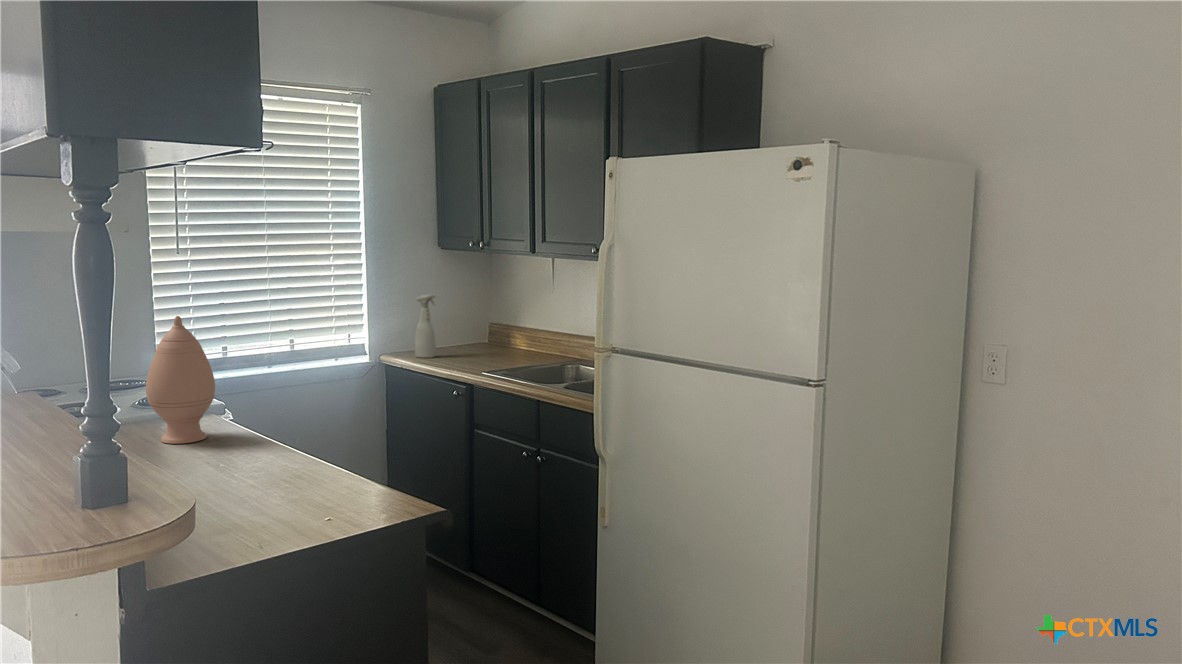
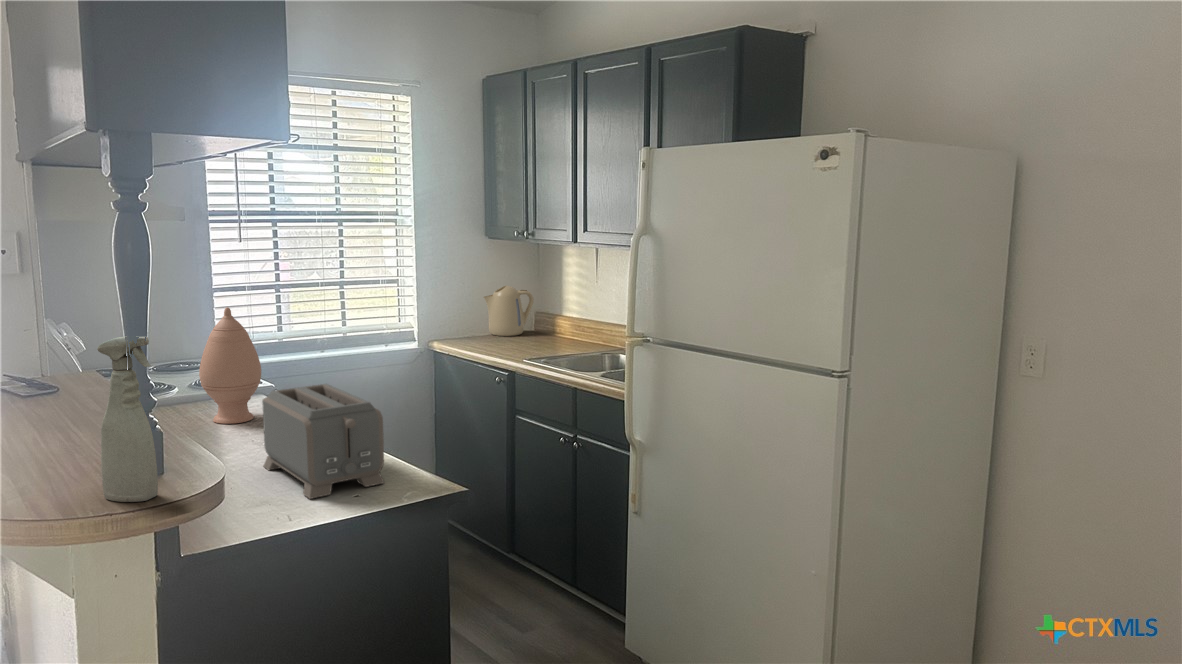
spray bottle: present [415,295,436,358] -> present [97,337,158,502]
kettle: none [437,299,489,351] -> present [484,286,534,336]
toaster: none [227,395,368,521] -> present [262,384,384,499]

